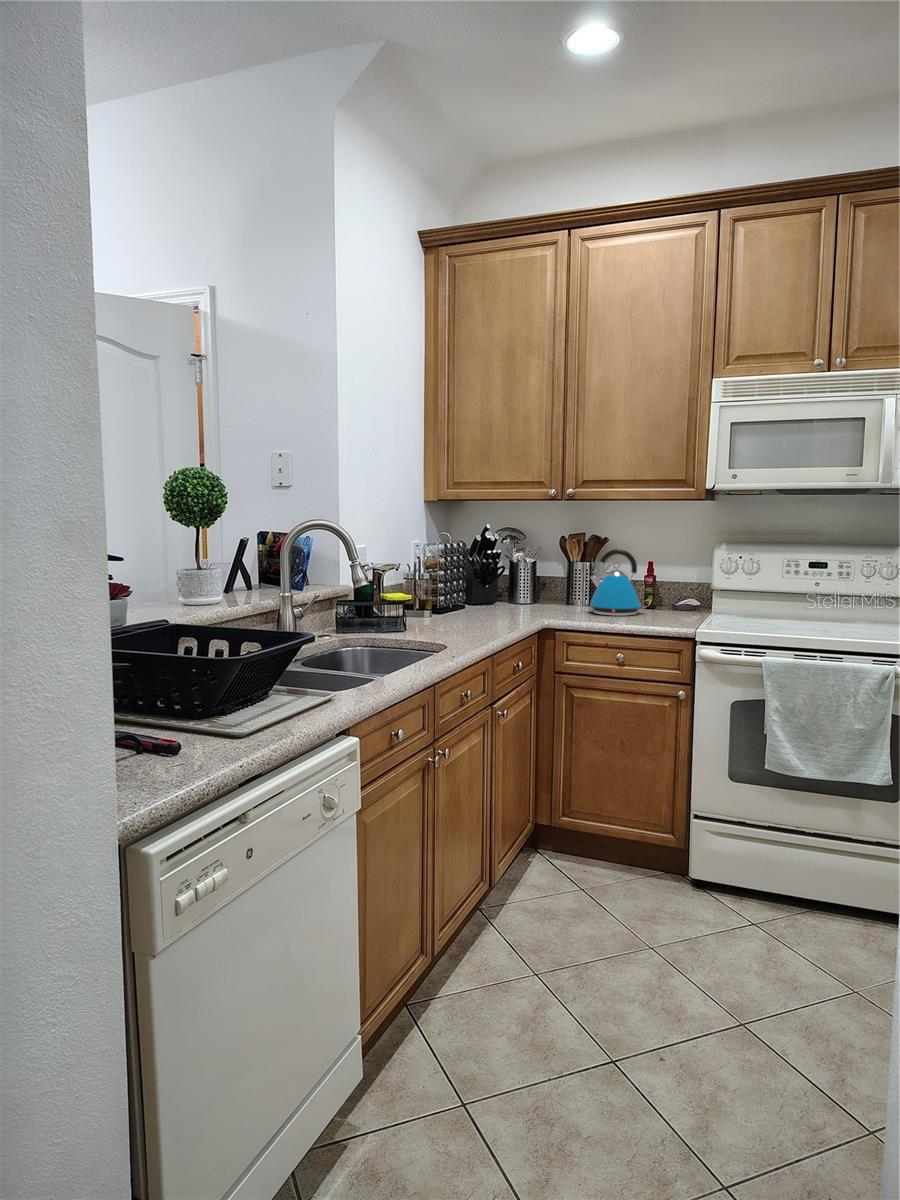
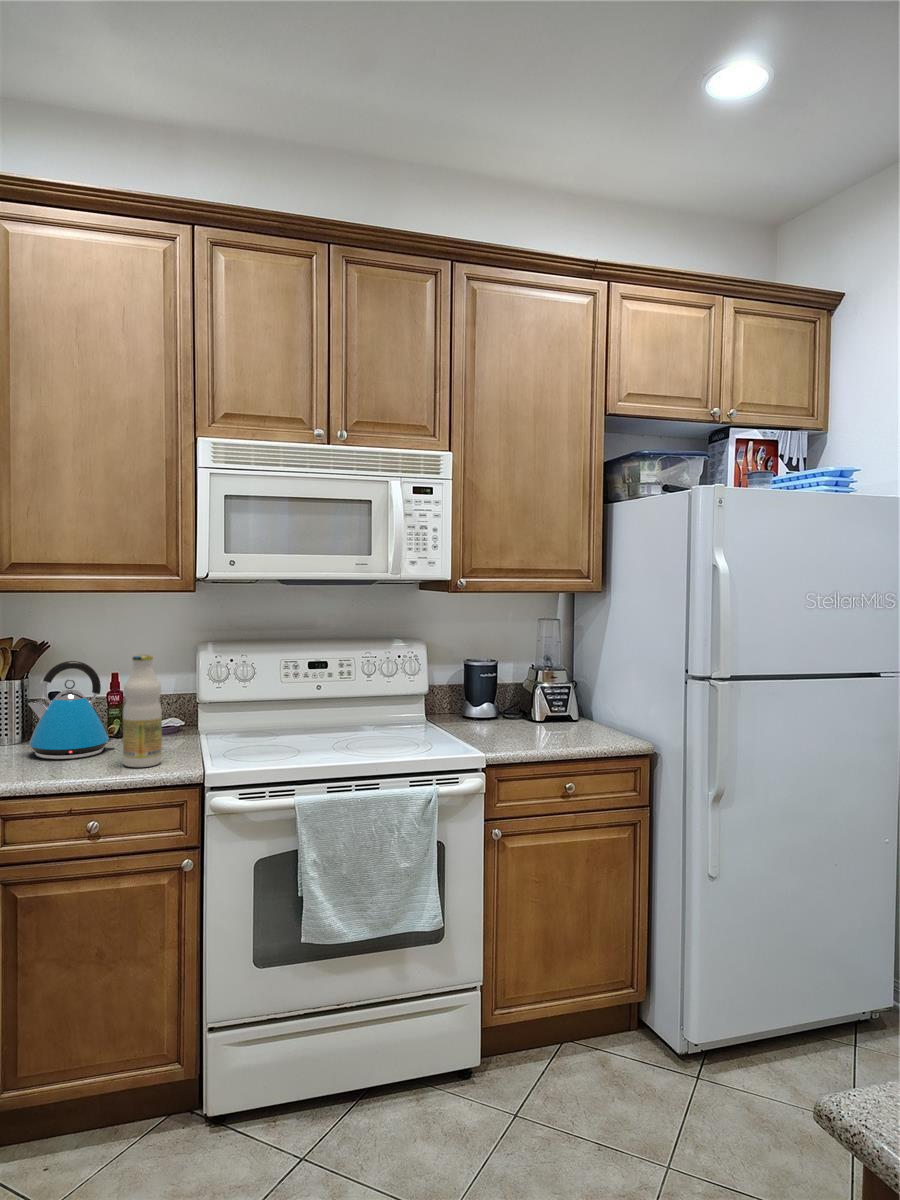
bottle: none [645,544,673,623] -> present [123,655,162,767]

